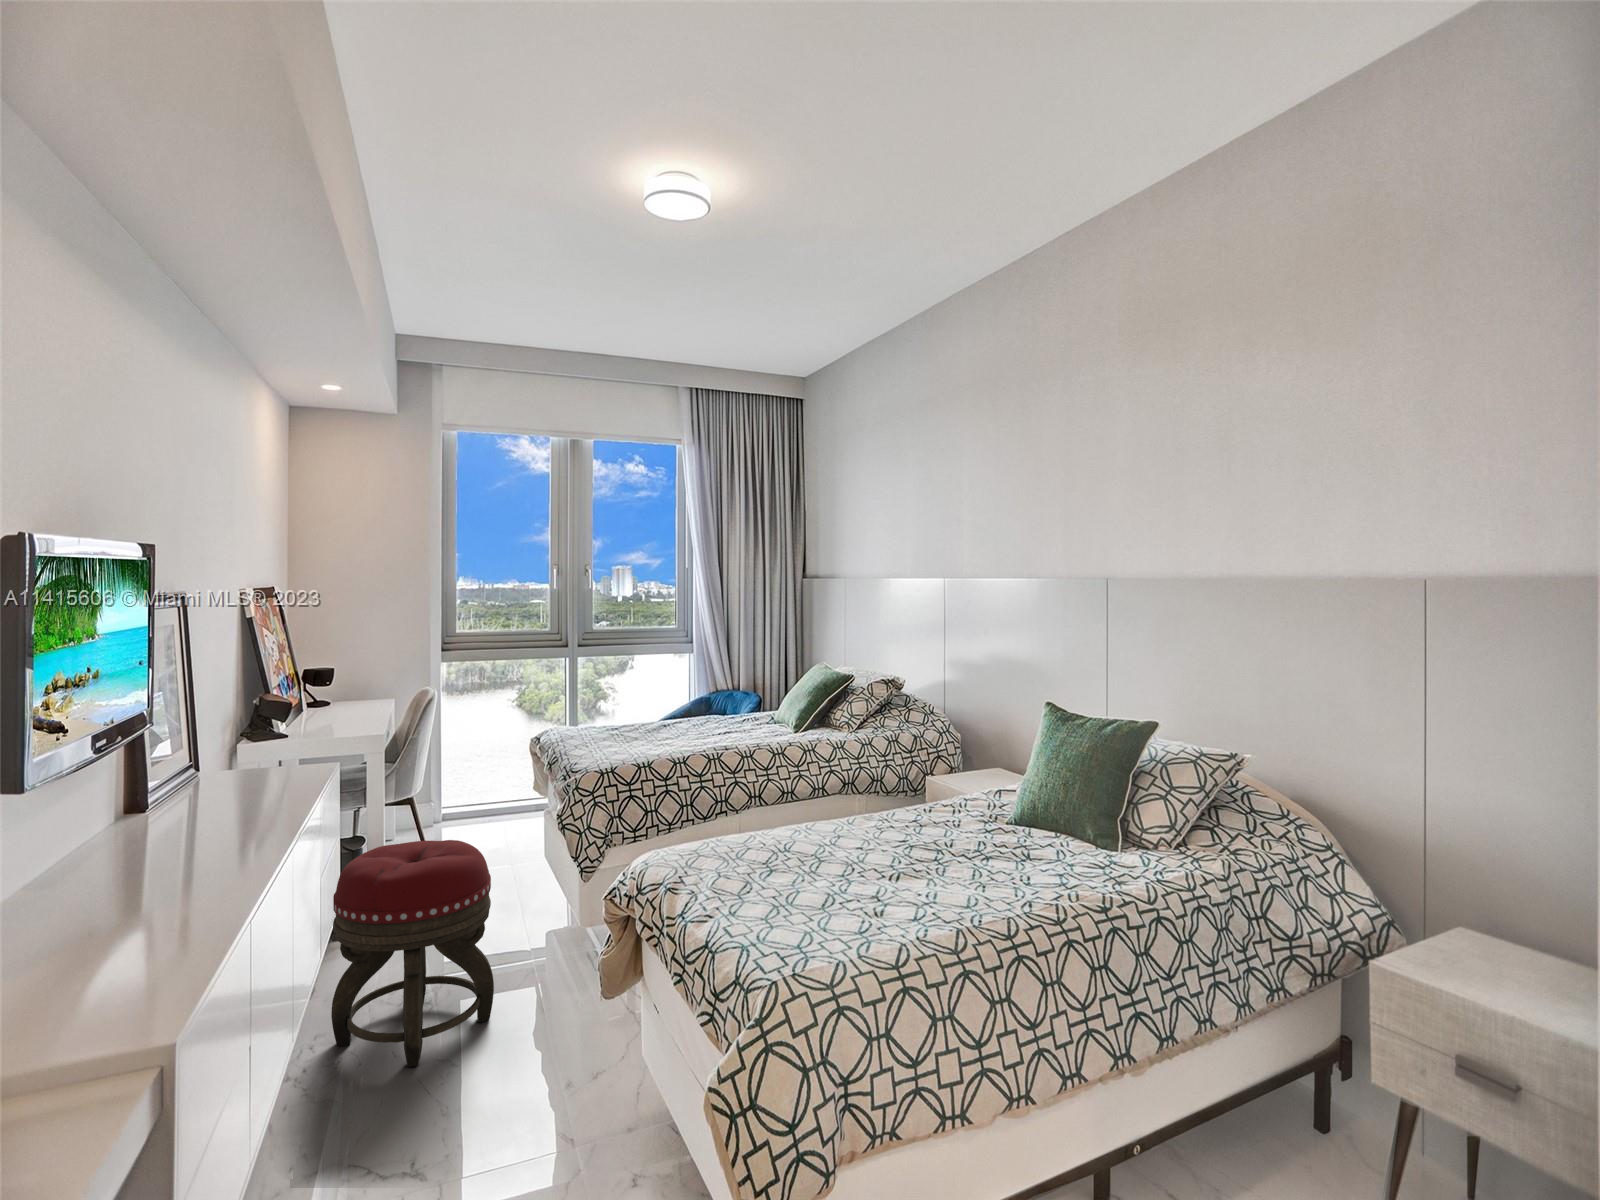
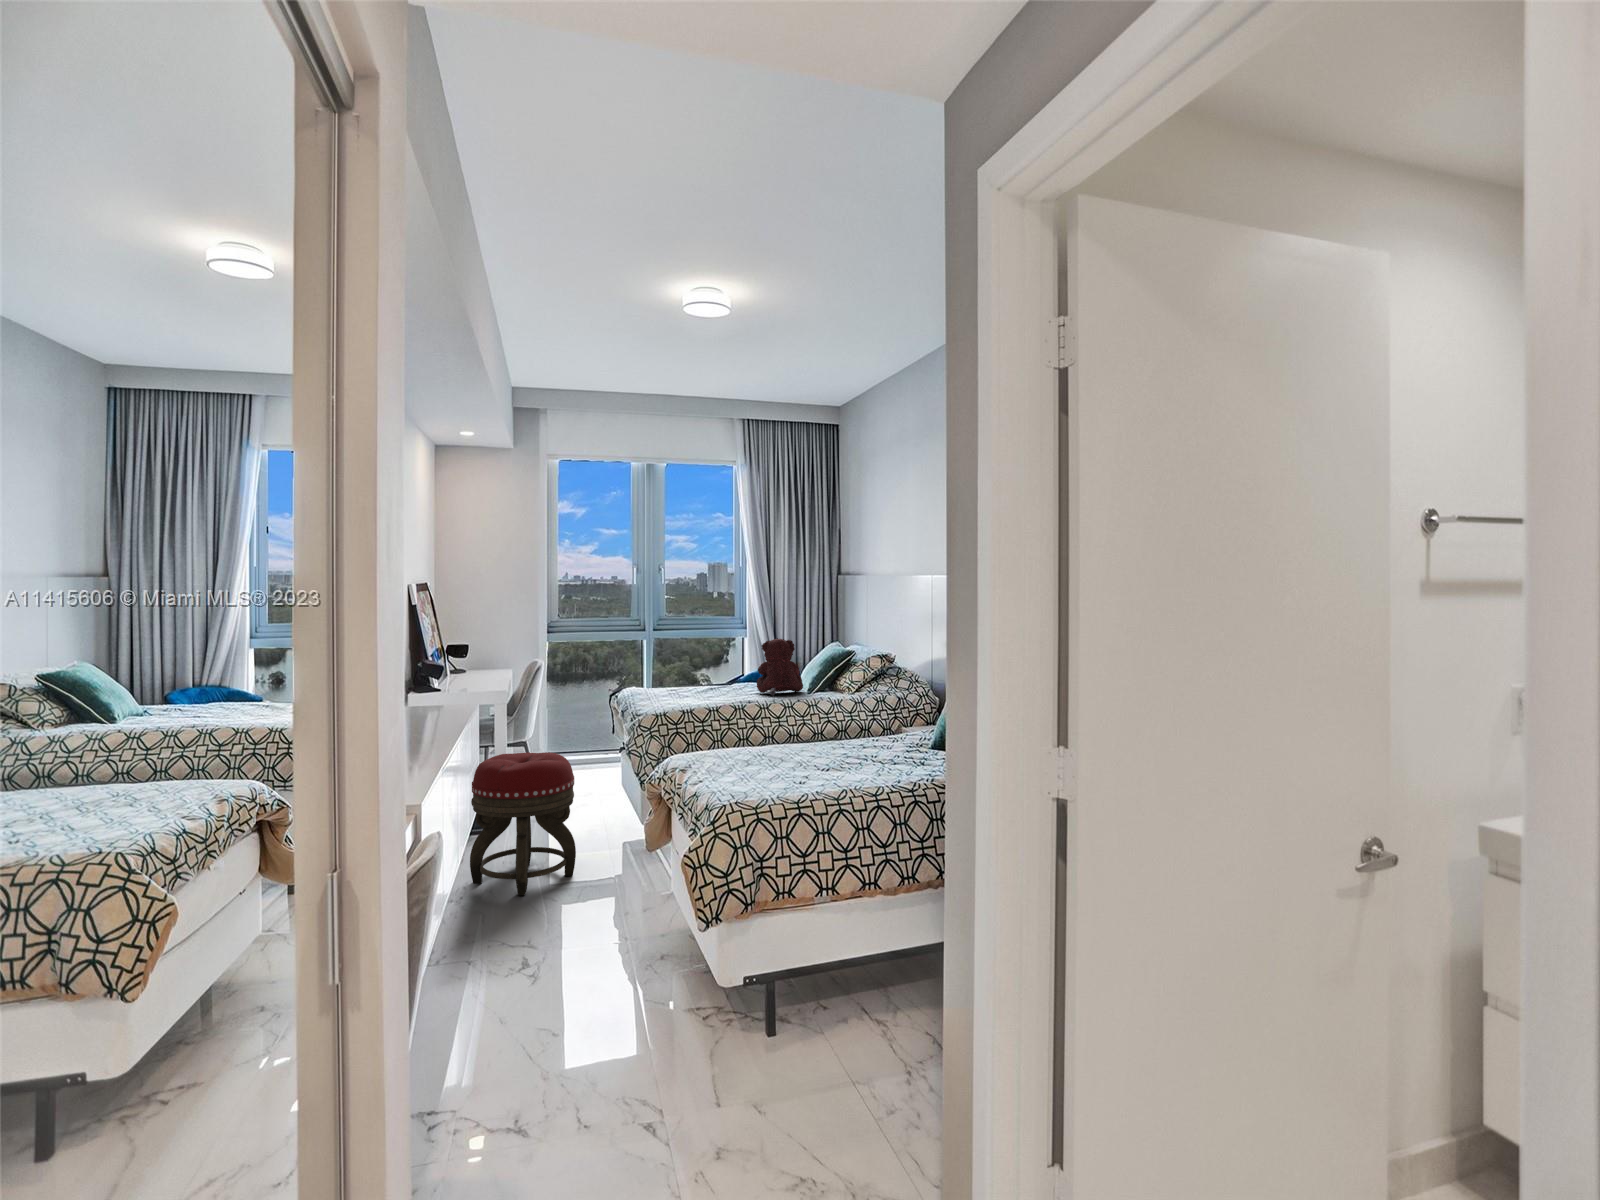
teddy bear: none [725,660,785,736] -> present [757,638,803,696]

